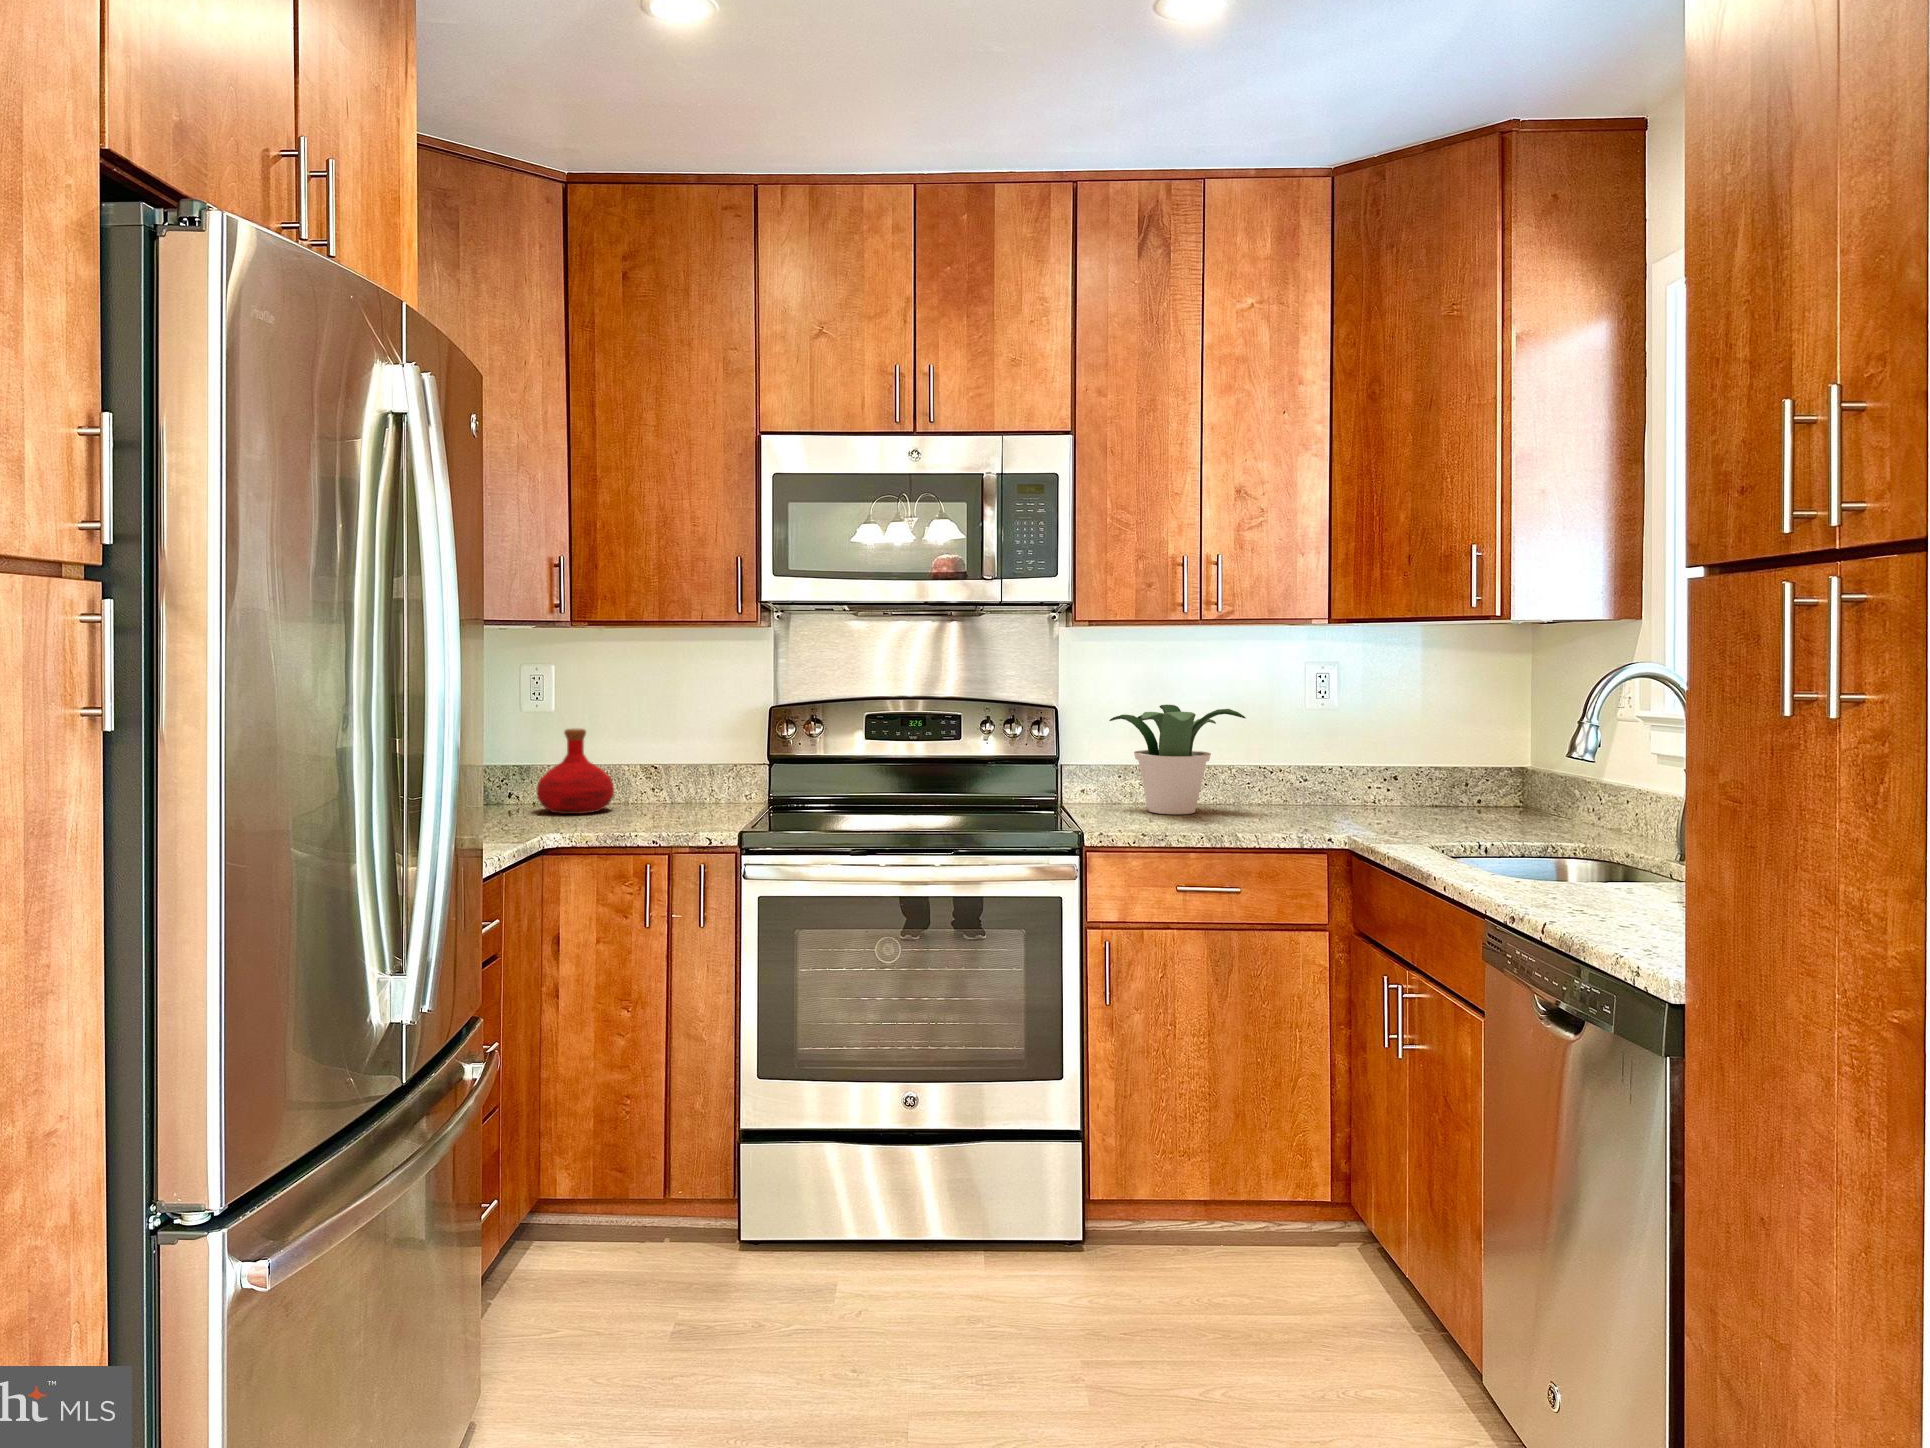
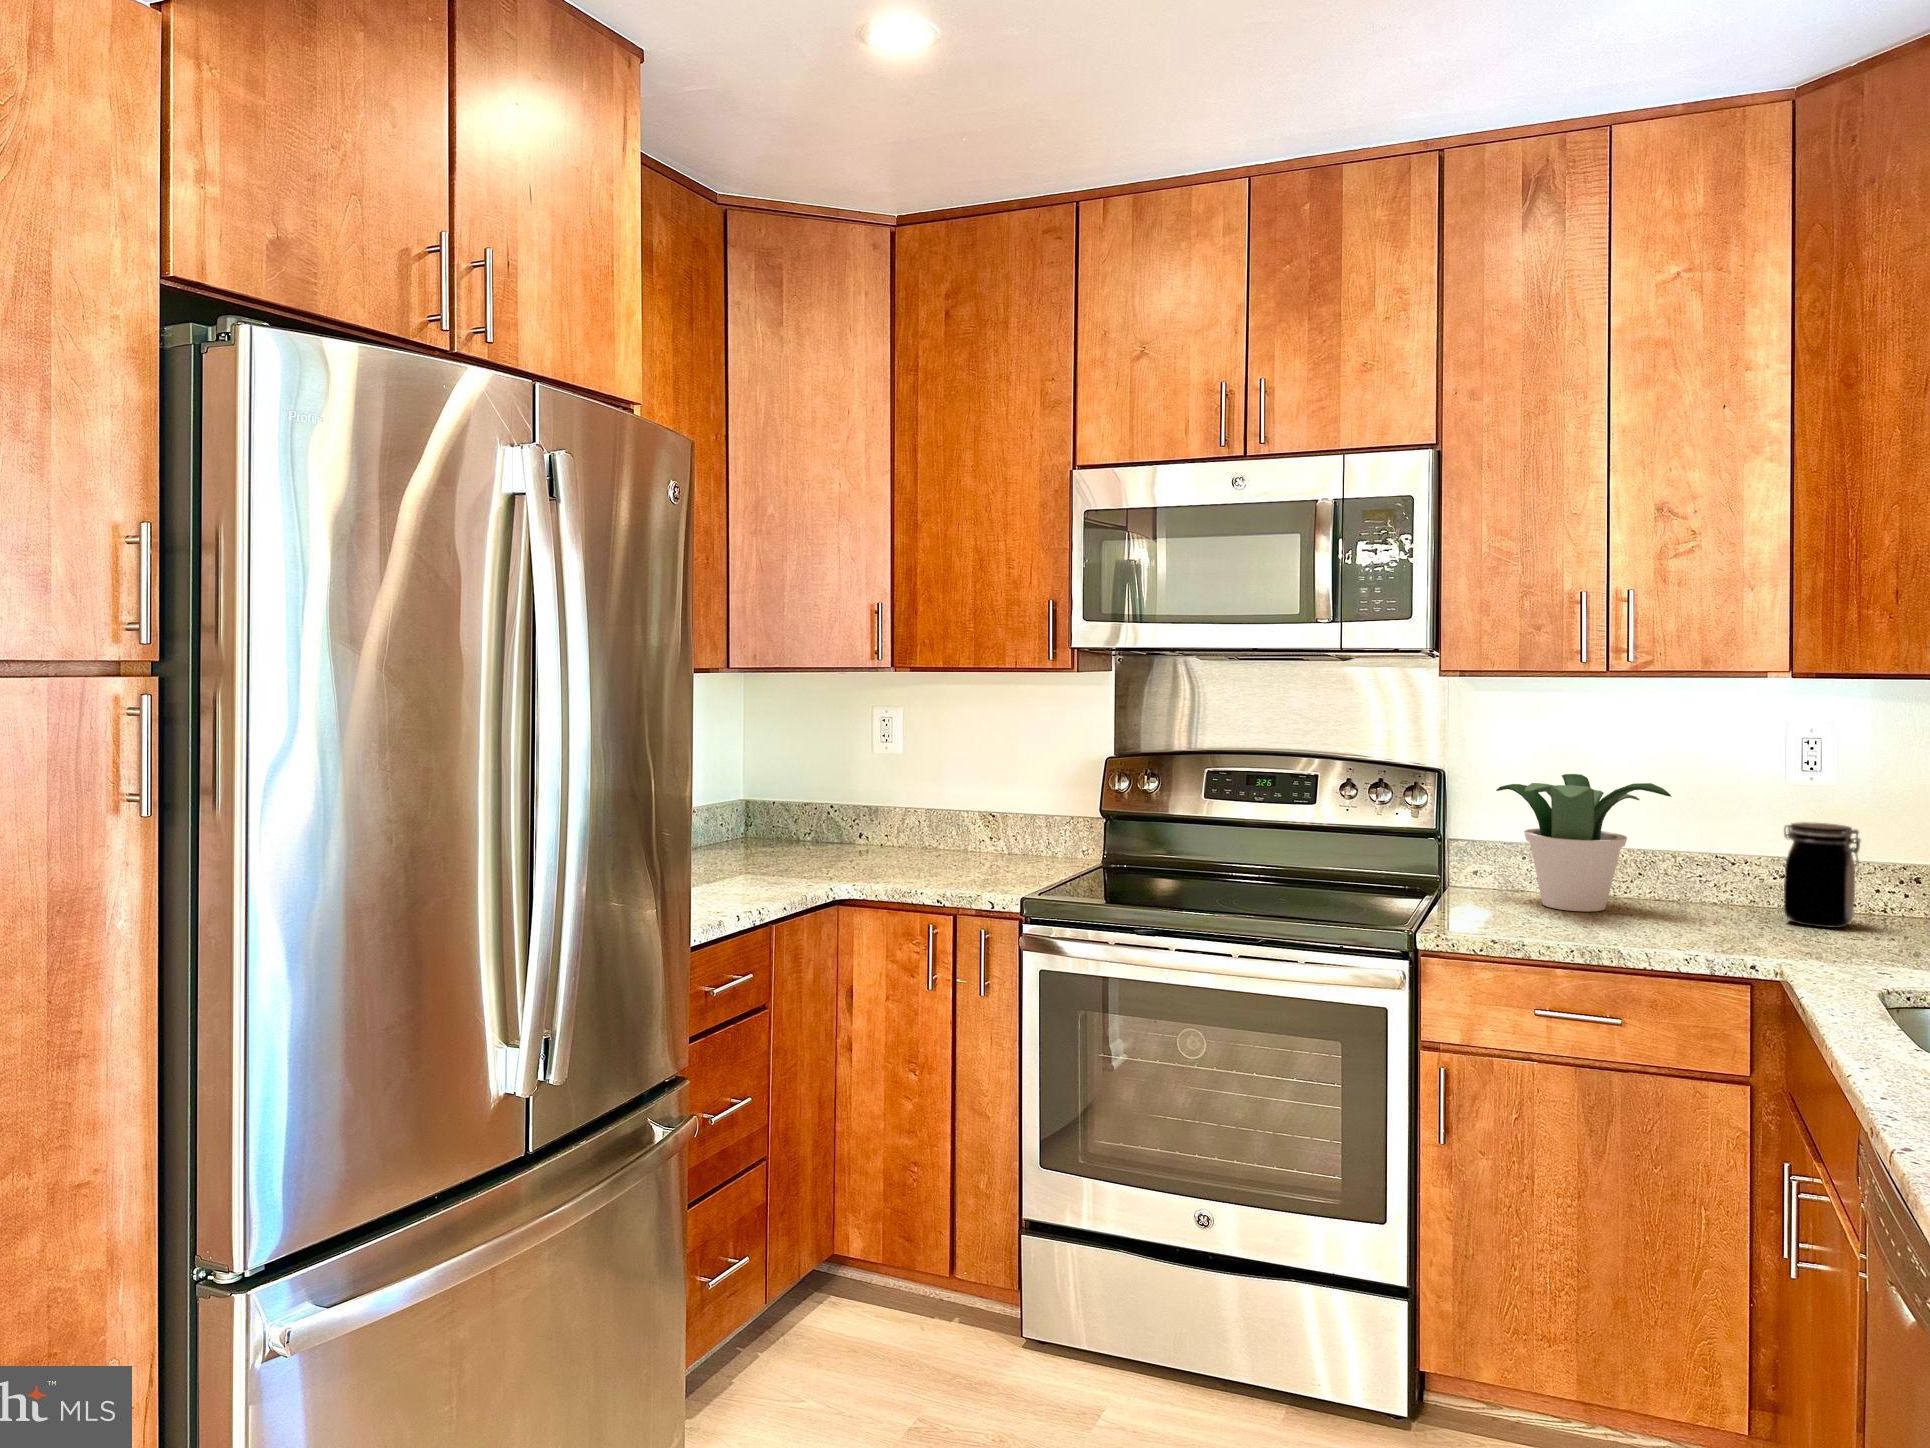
bottle: present [537,729,614,814] -> none [869,774,946,862]
jar: none [1316,735,1371,813] -> present [1784,822,1861,928]

